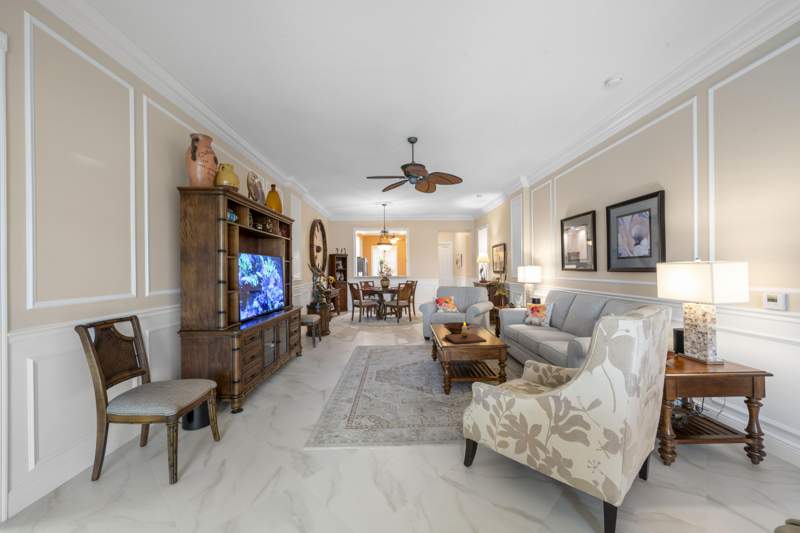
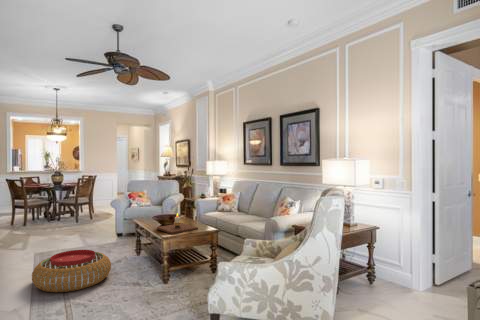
pouf: none [339,348,403,385] -> present [32,250,111,292]

